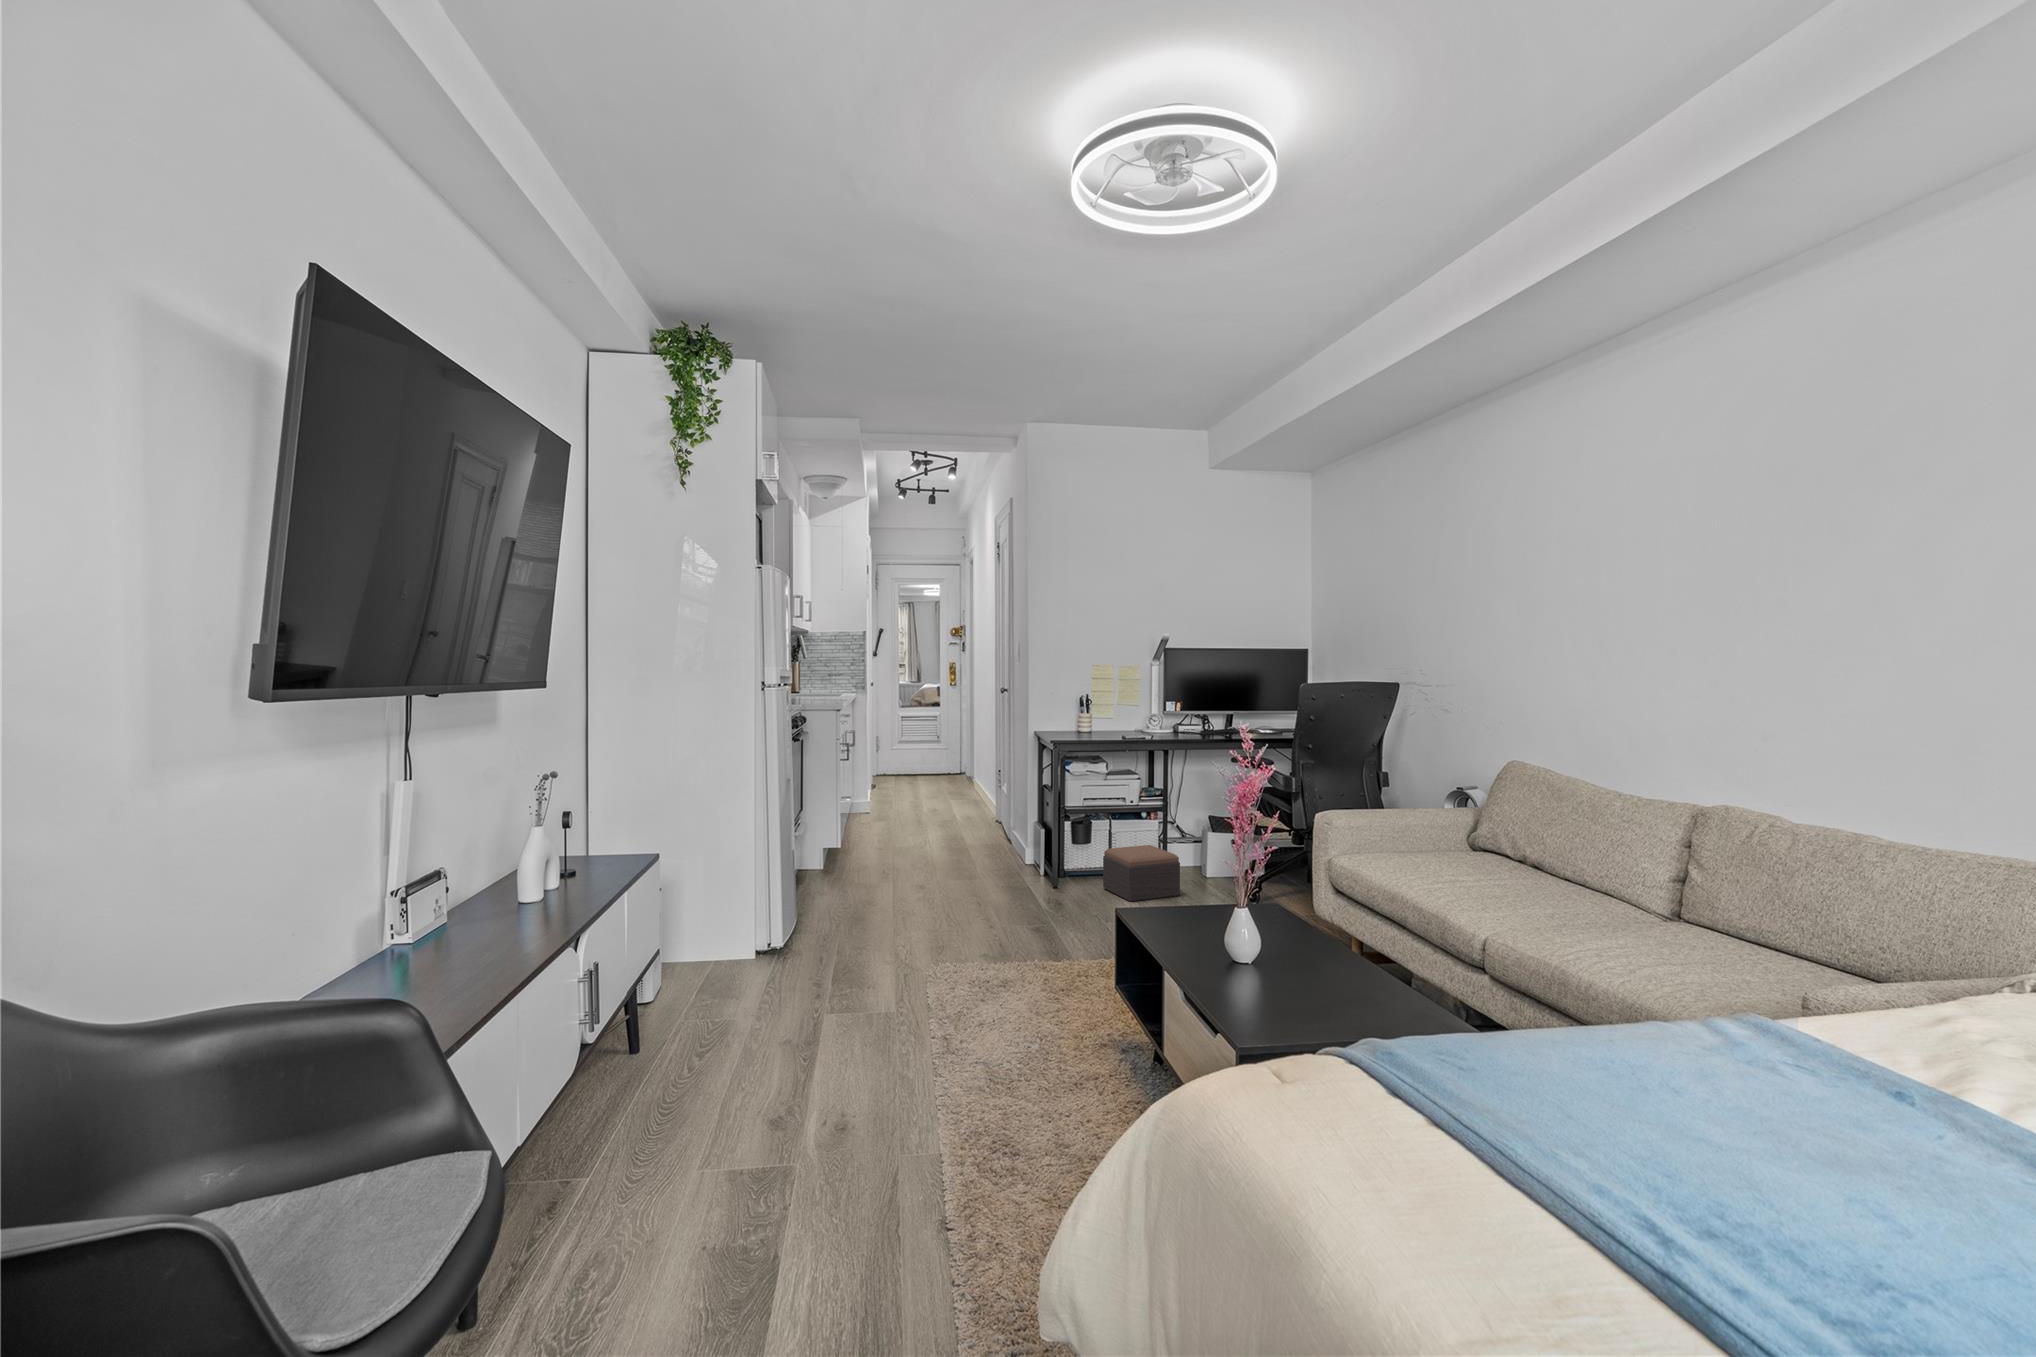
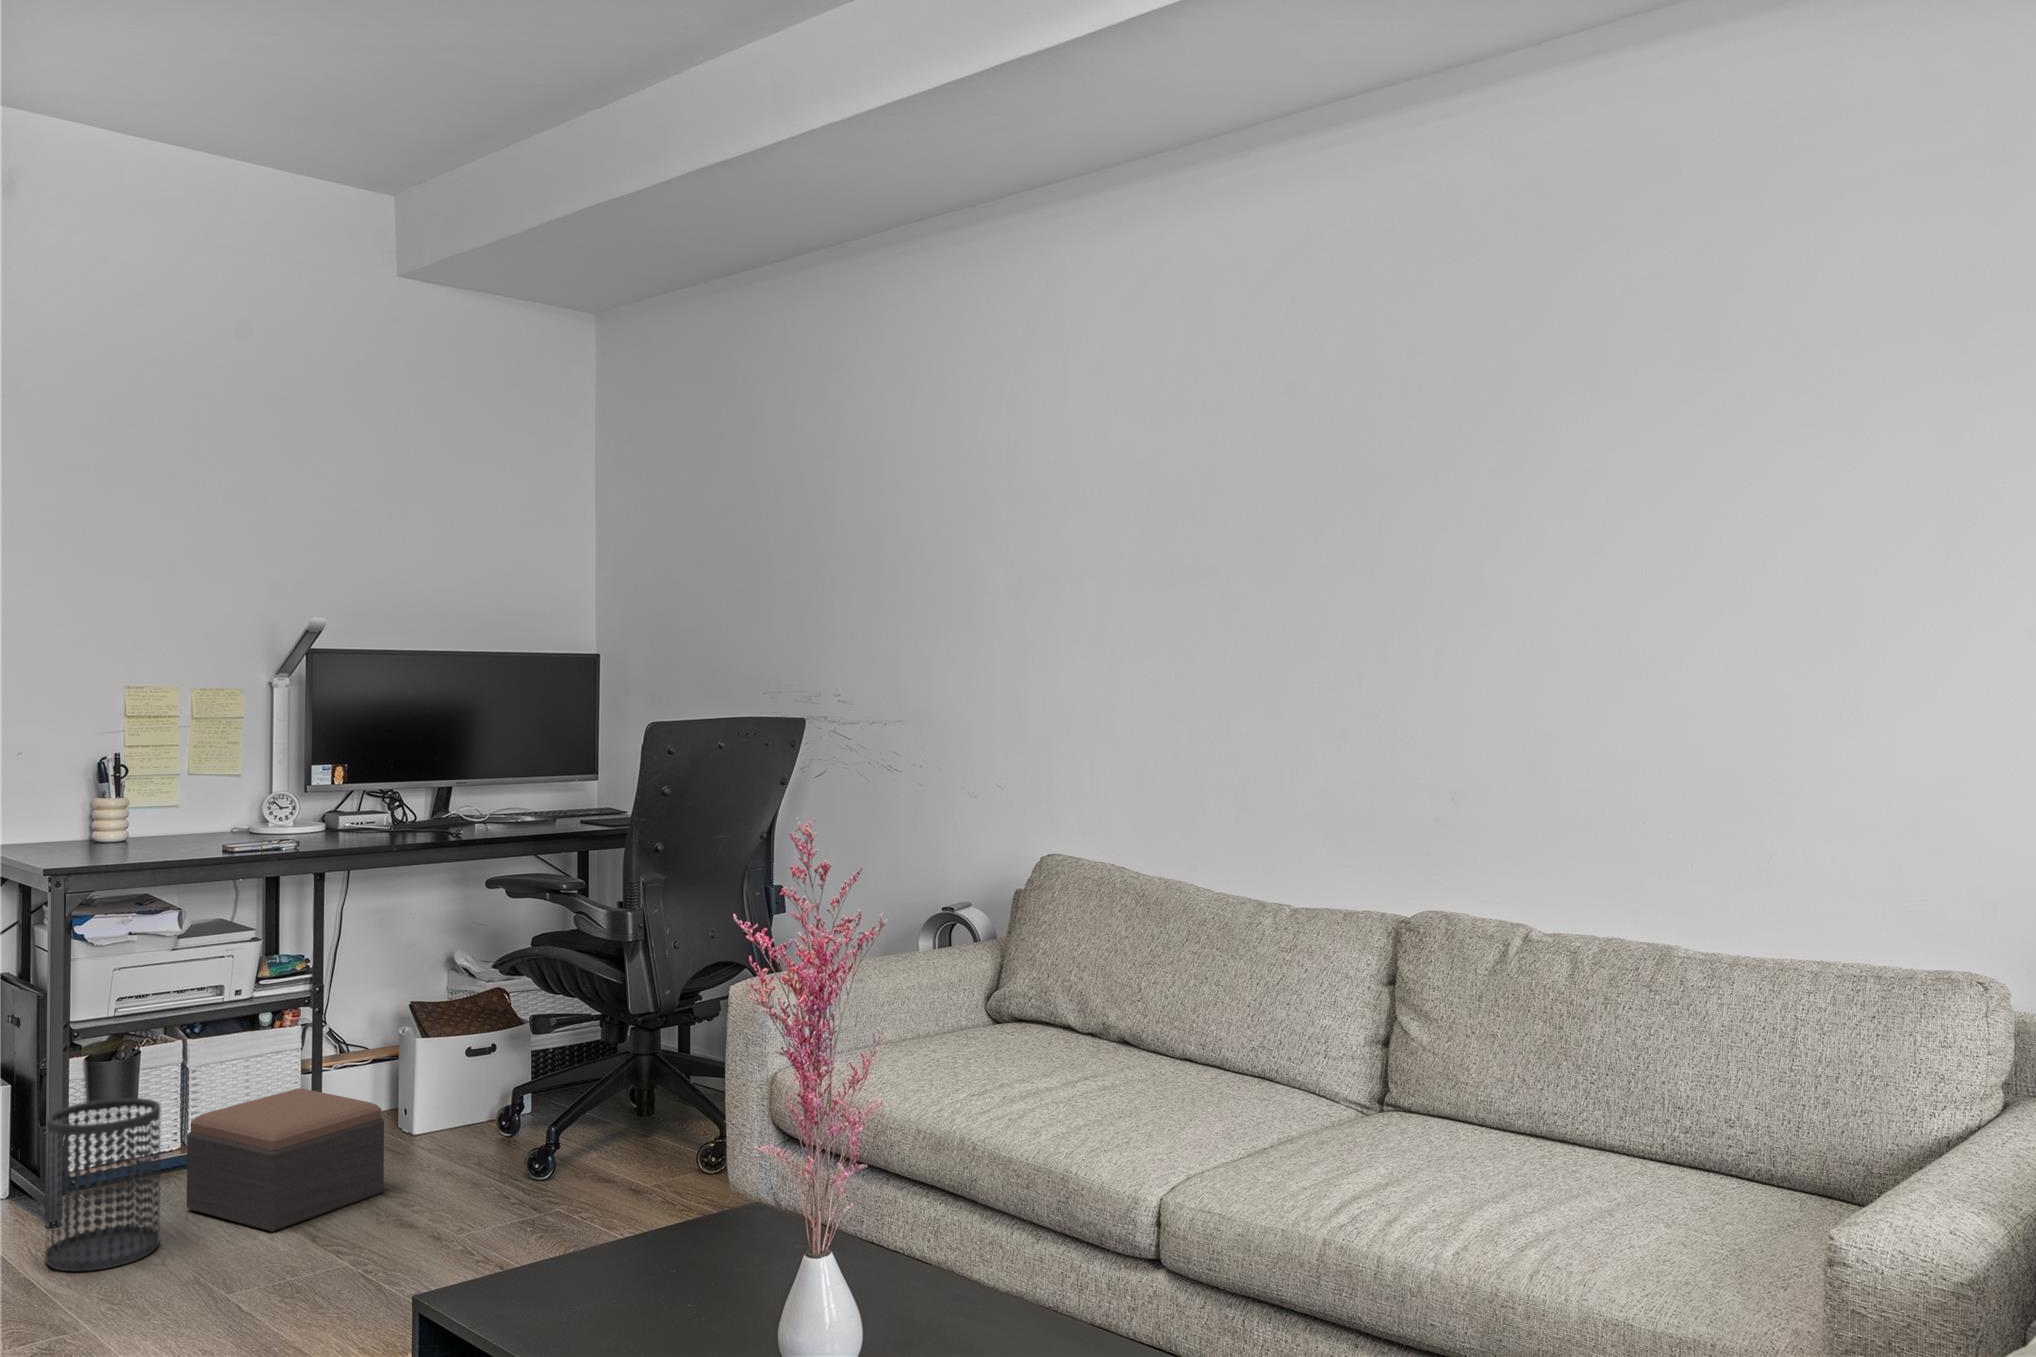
wastebasket: none [1049,836,1089,902] -> present [45,1098,160,1271]

